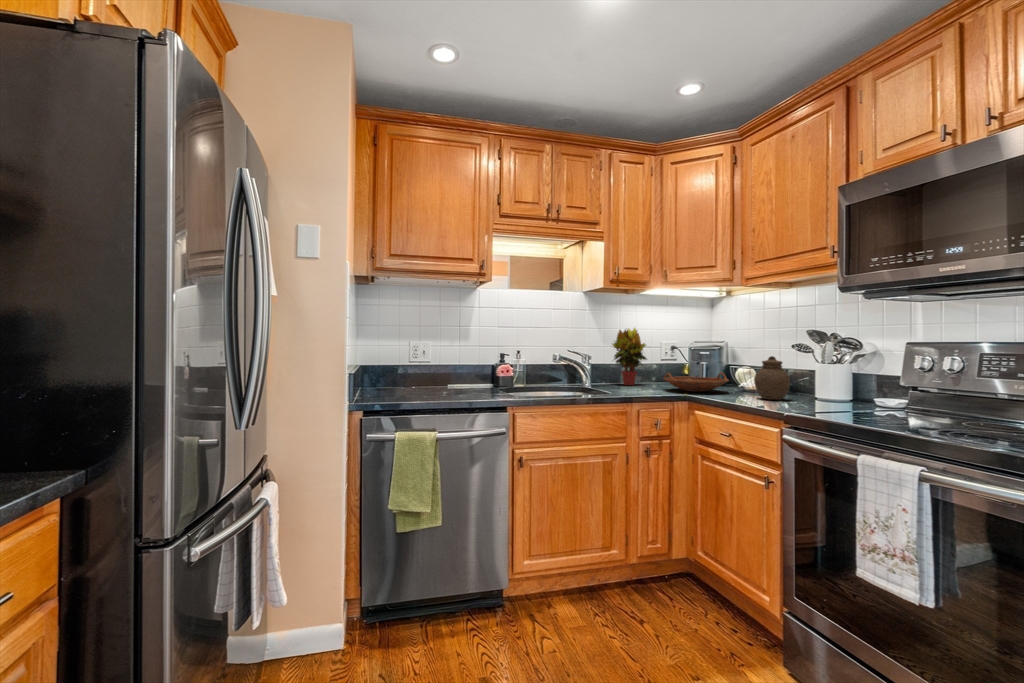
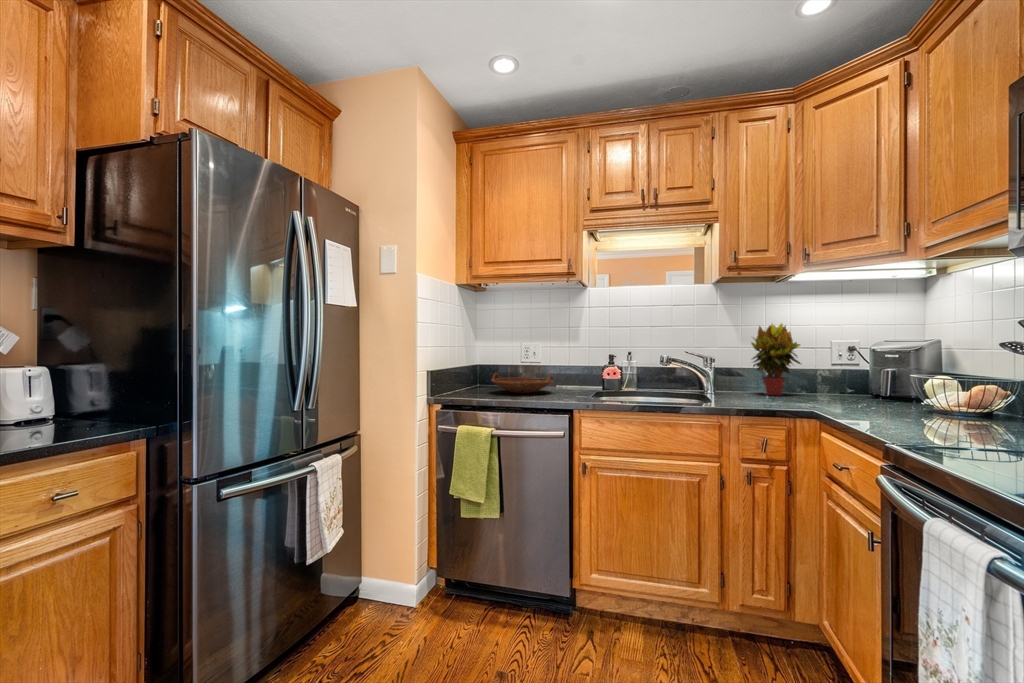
jar: present [754,356,790,400] -> none [915,361,980,426]
bowl: present [663,373,729,392] -> present [491,373,554,393]

